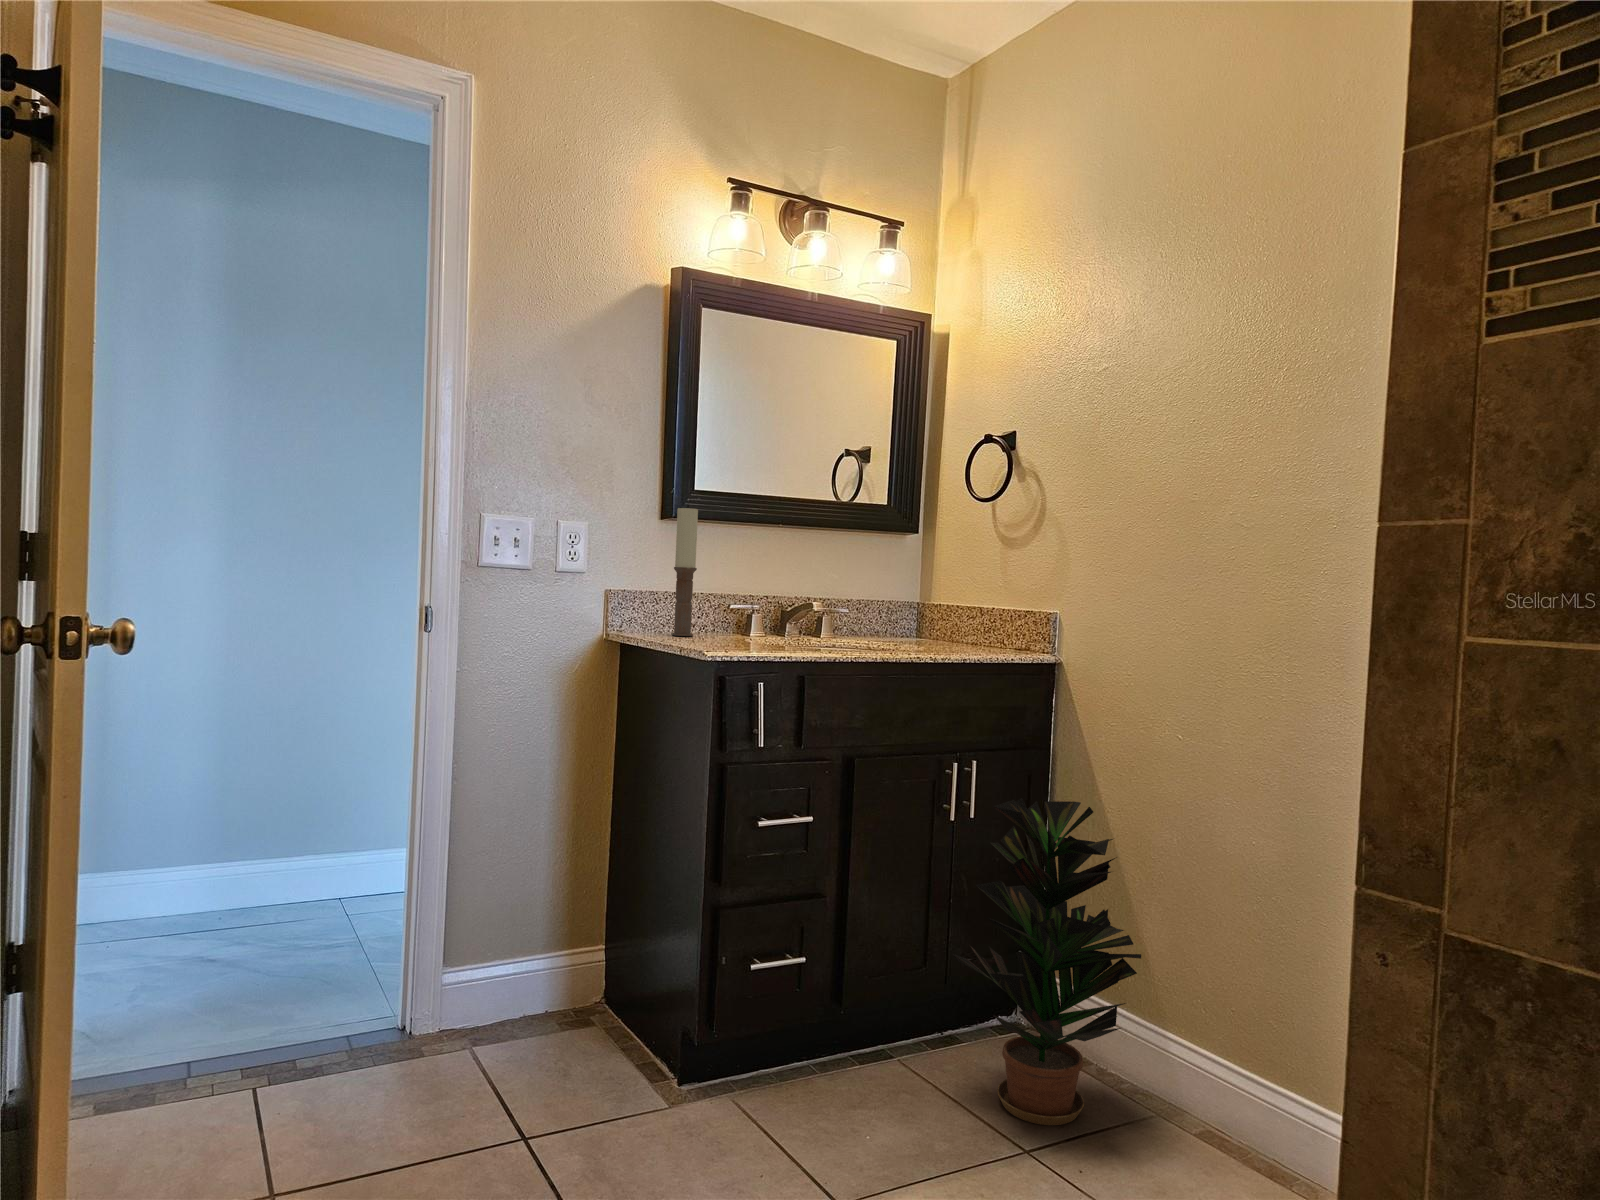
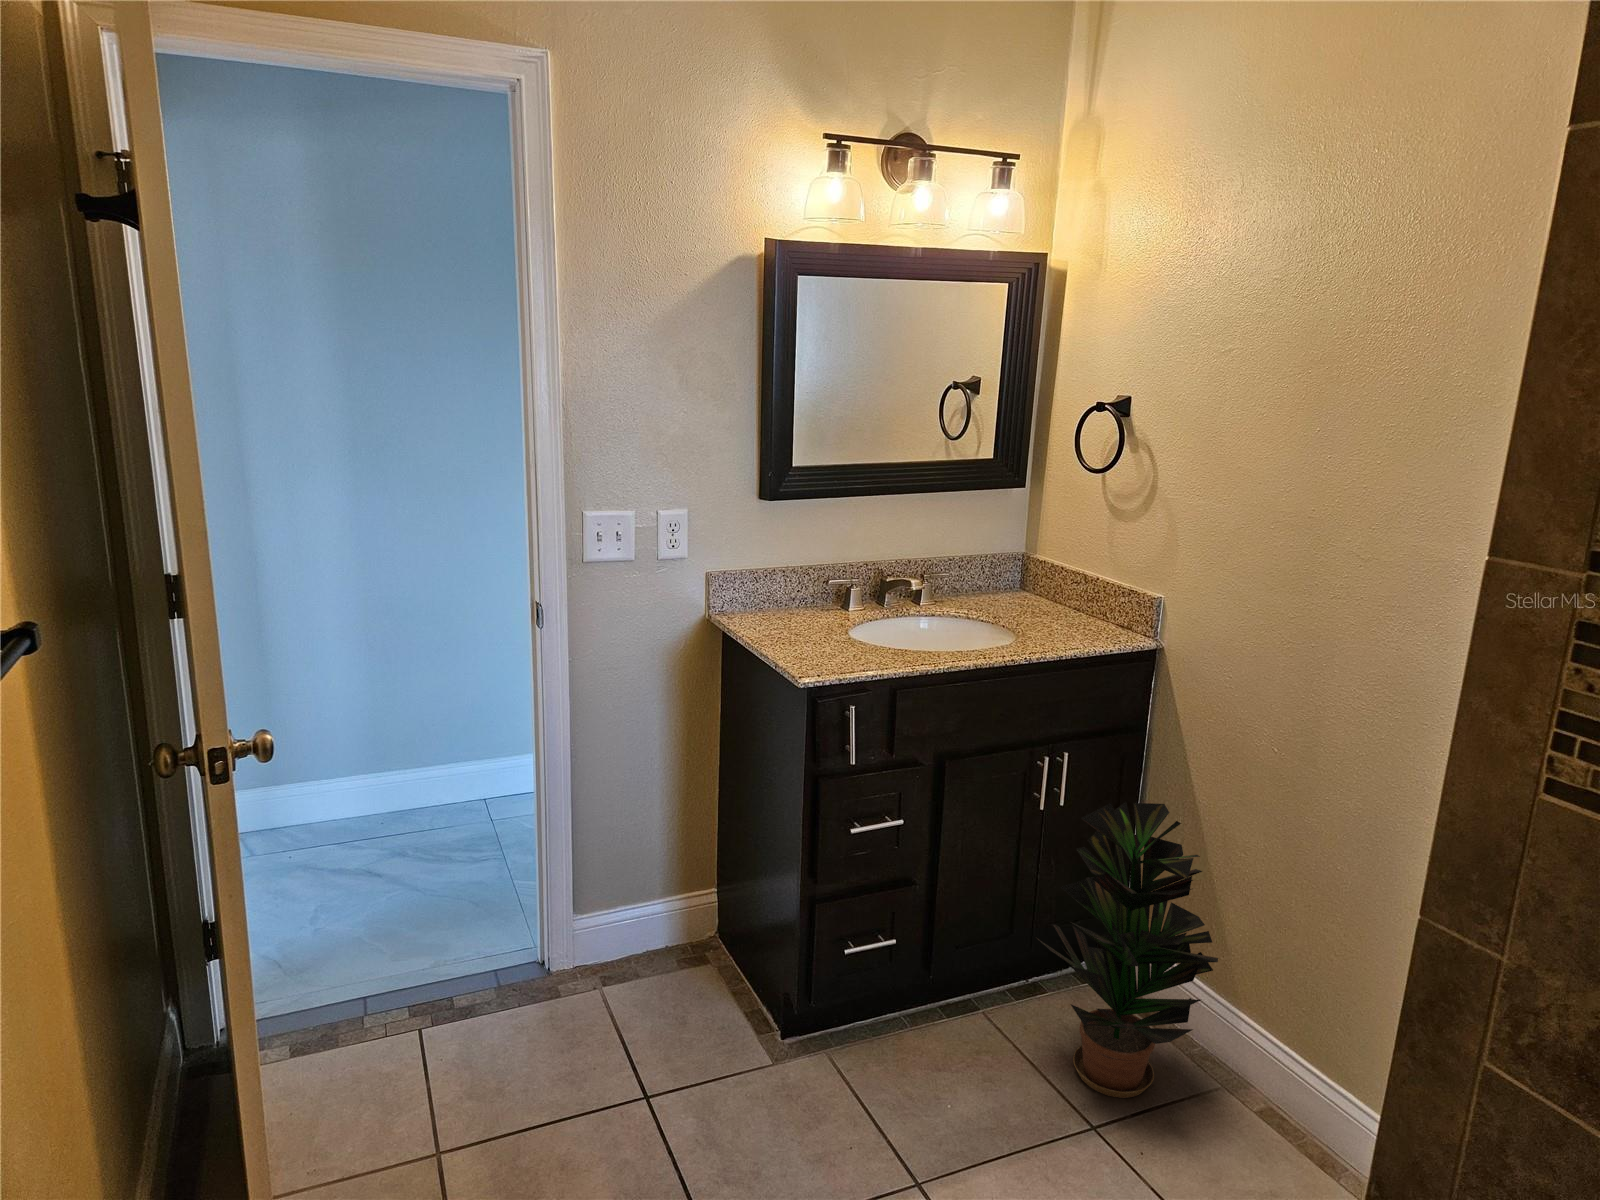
candle: present [671,505,698,636] -> none [771,490,796,620]

